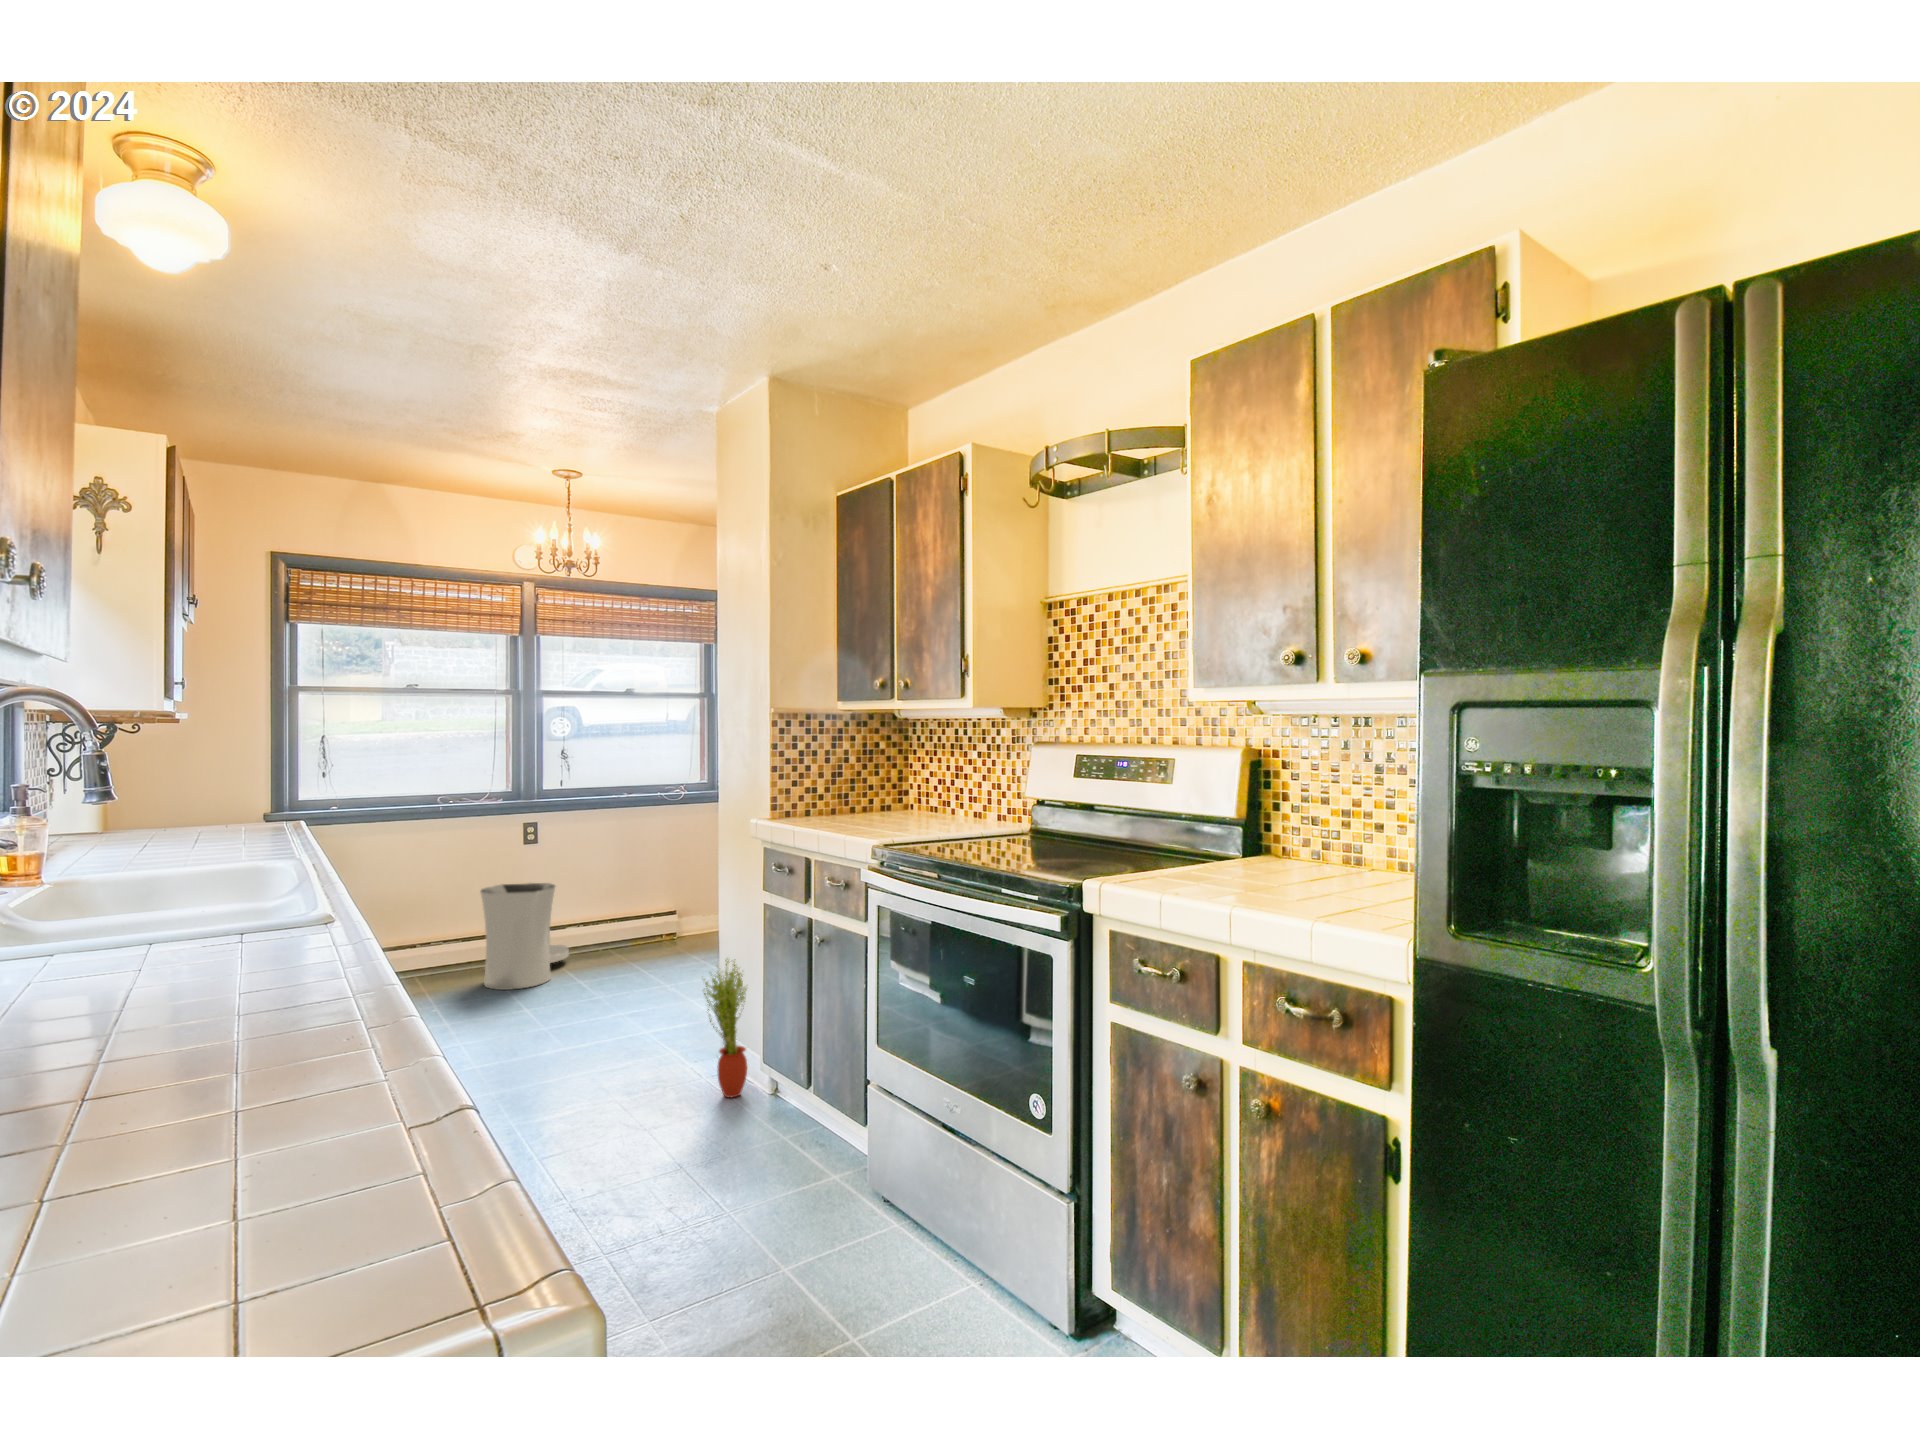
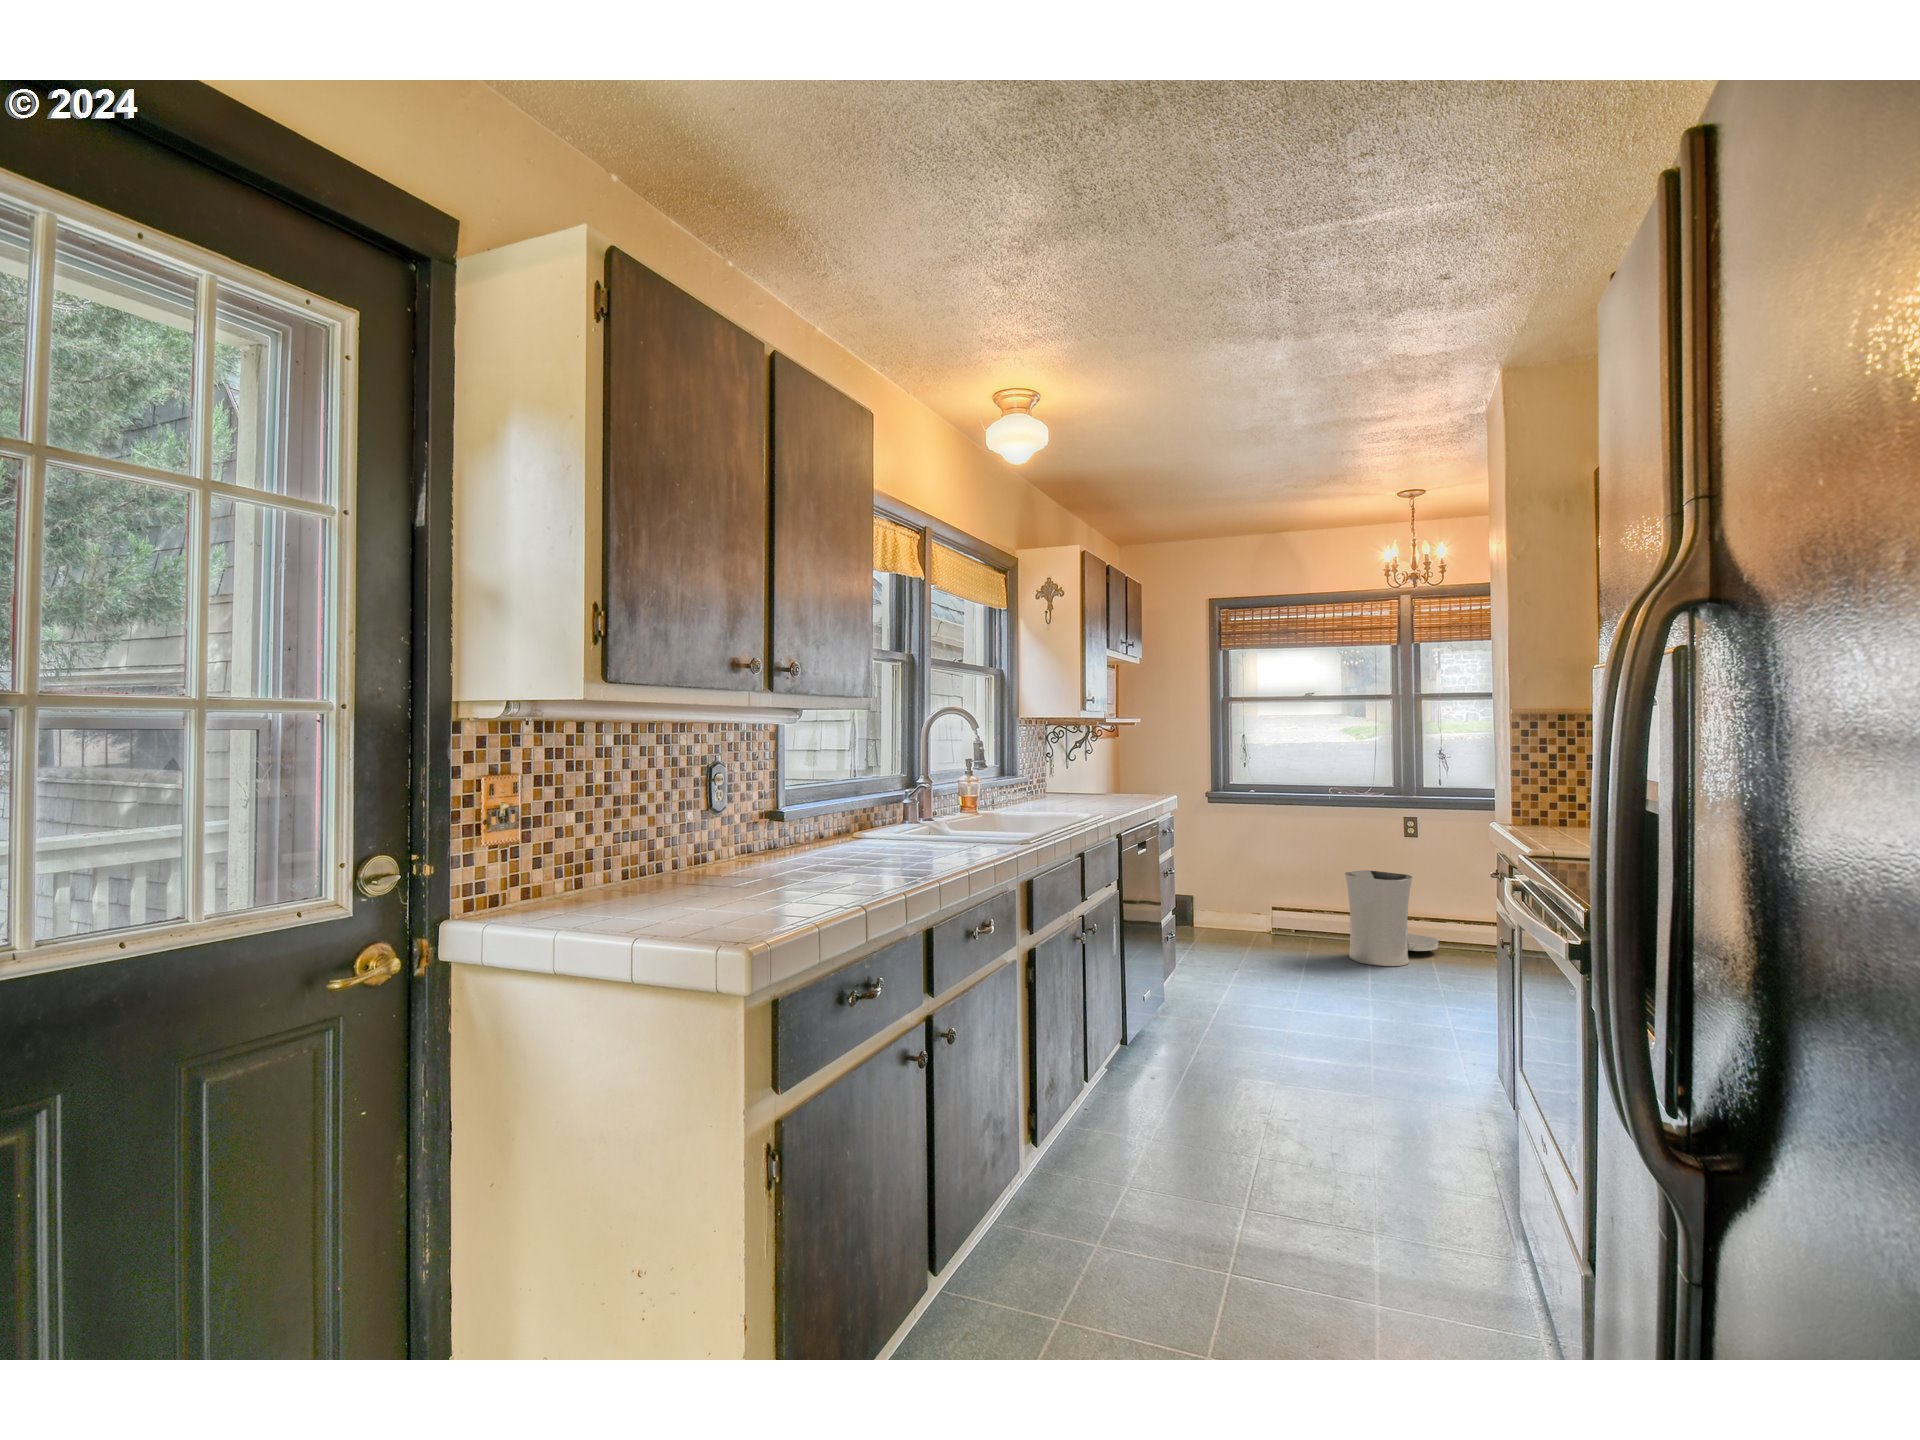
potted plant: present [704,960,747,1098] -> none [1435,959,1482,1099]

